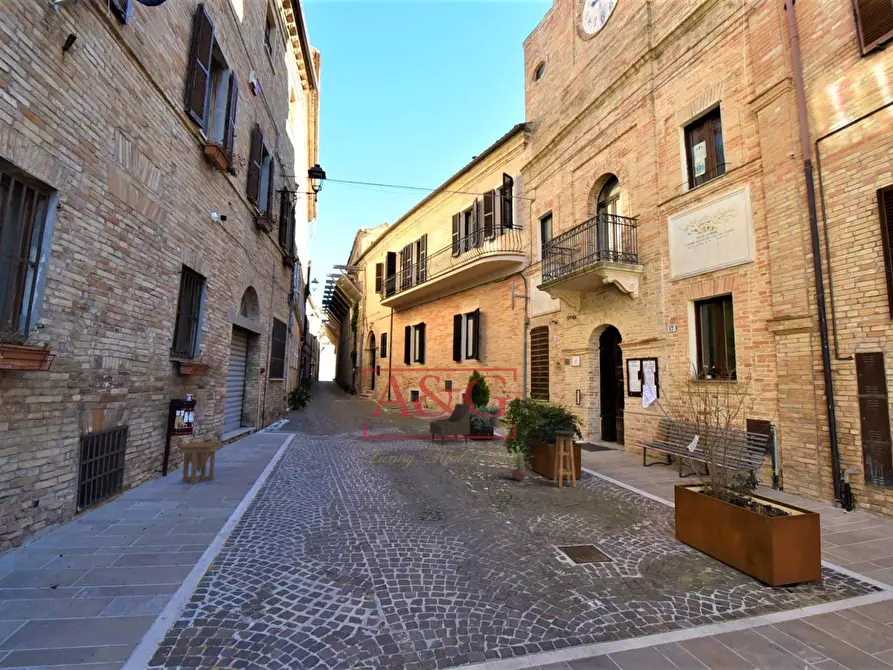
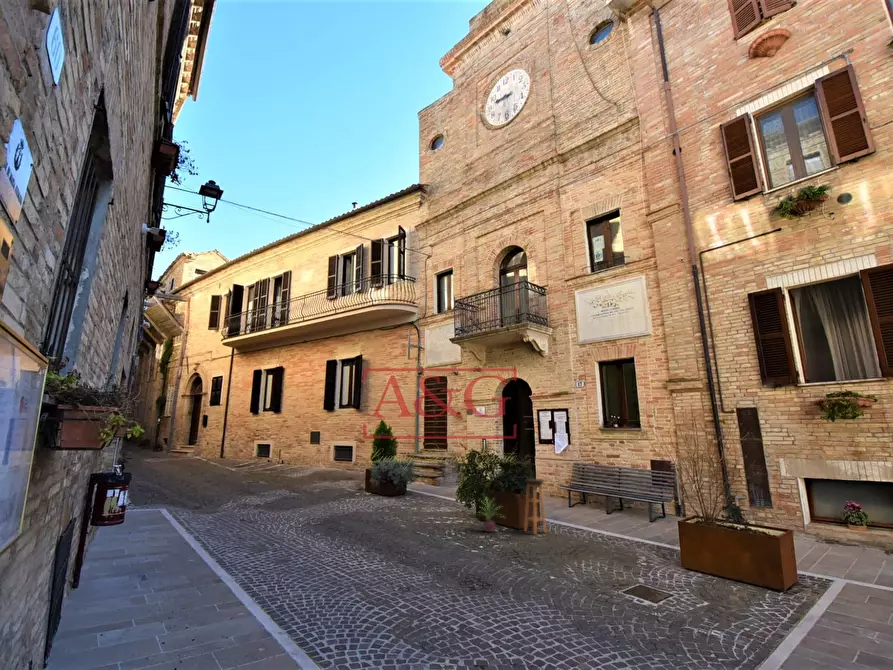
chair: present [430,404,470,444] -> none [343,457,389,503]
side table: present [179,442,220,484] -> none [83,521,139,587]

